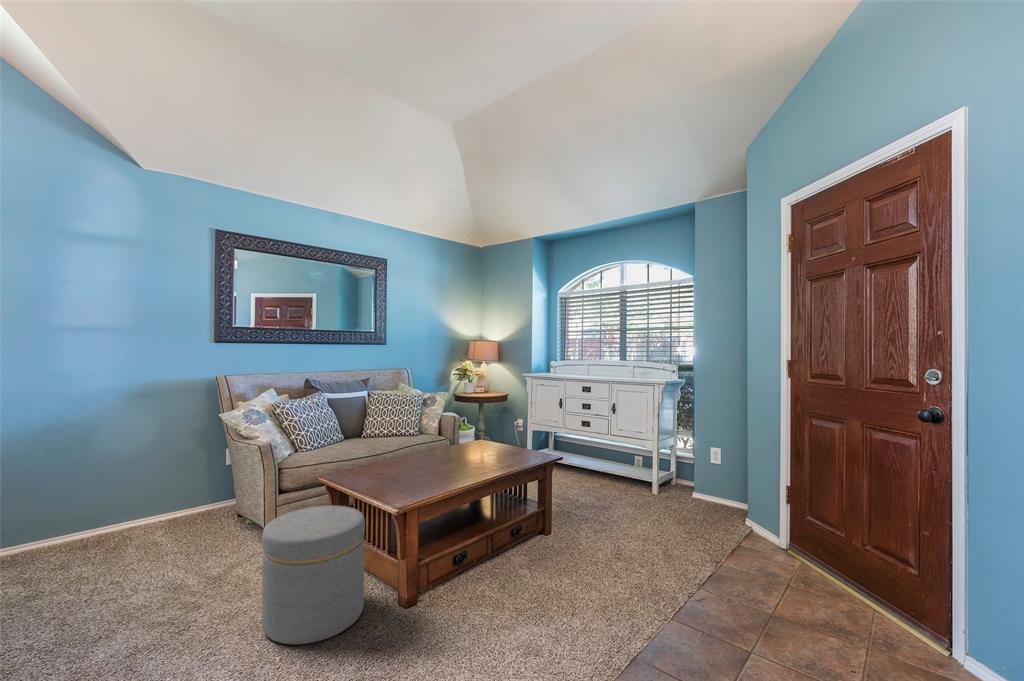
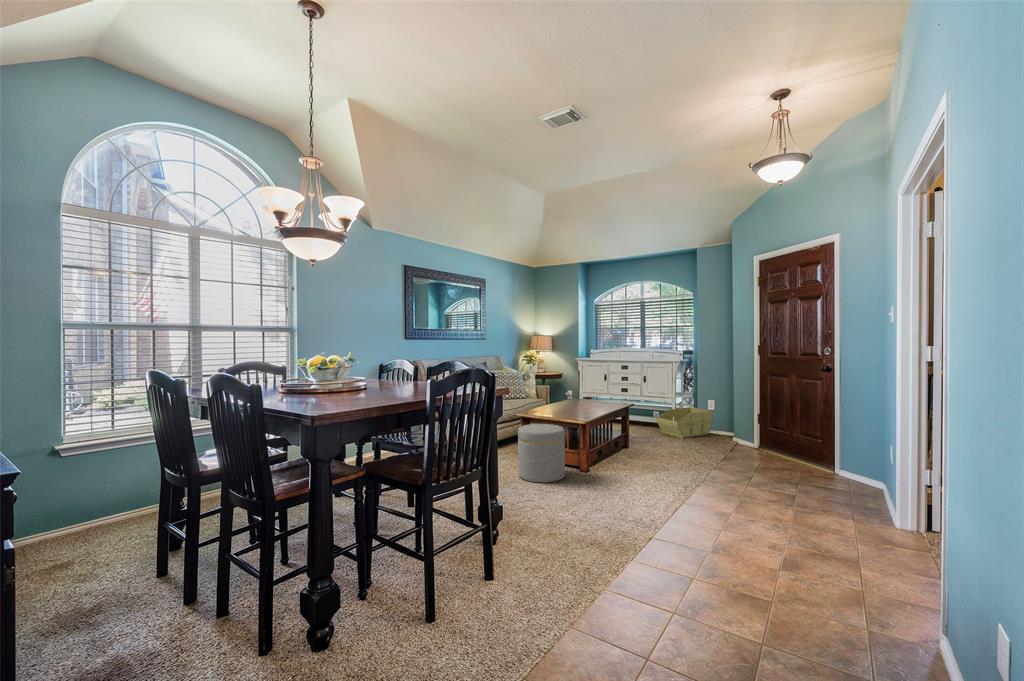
storage bin: none [622,456,717,513] -> present [656,407,713,438]

